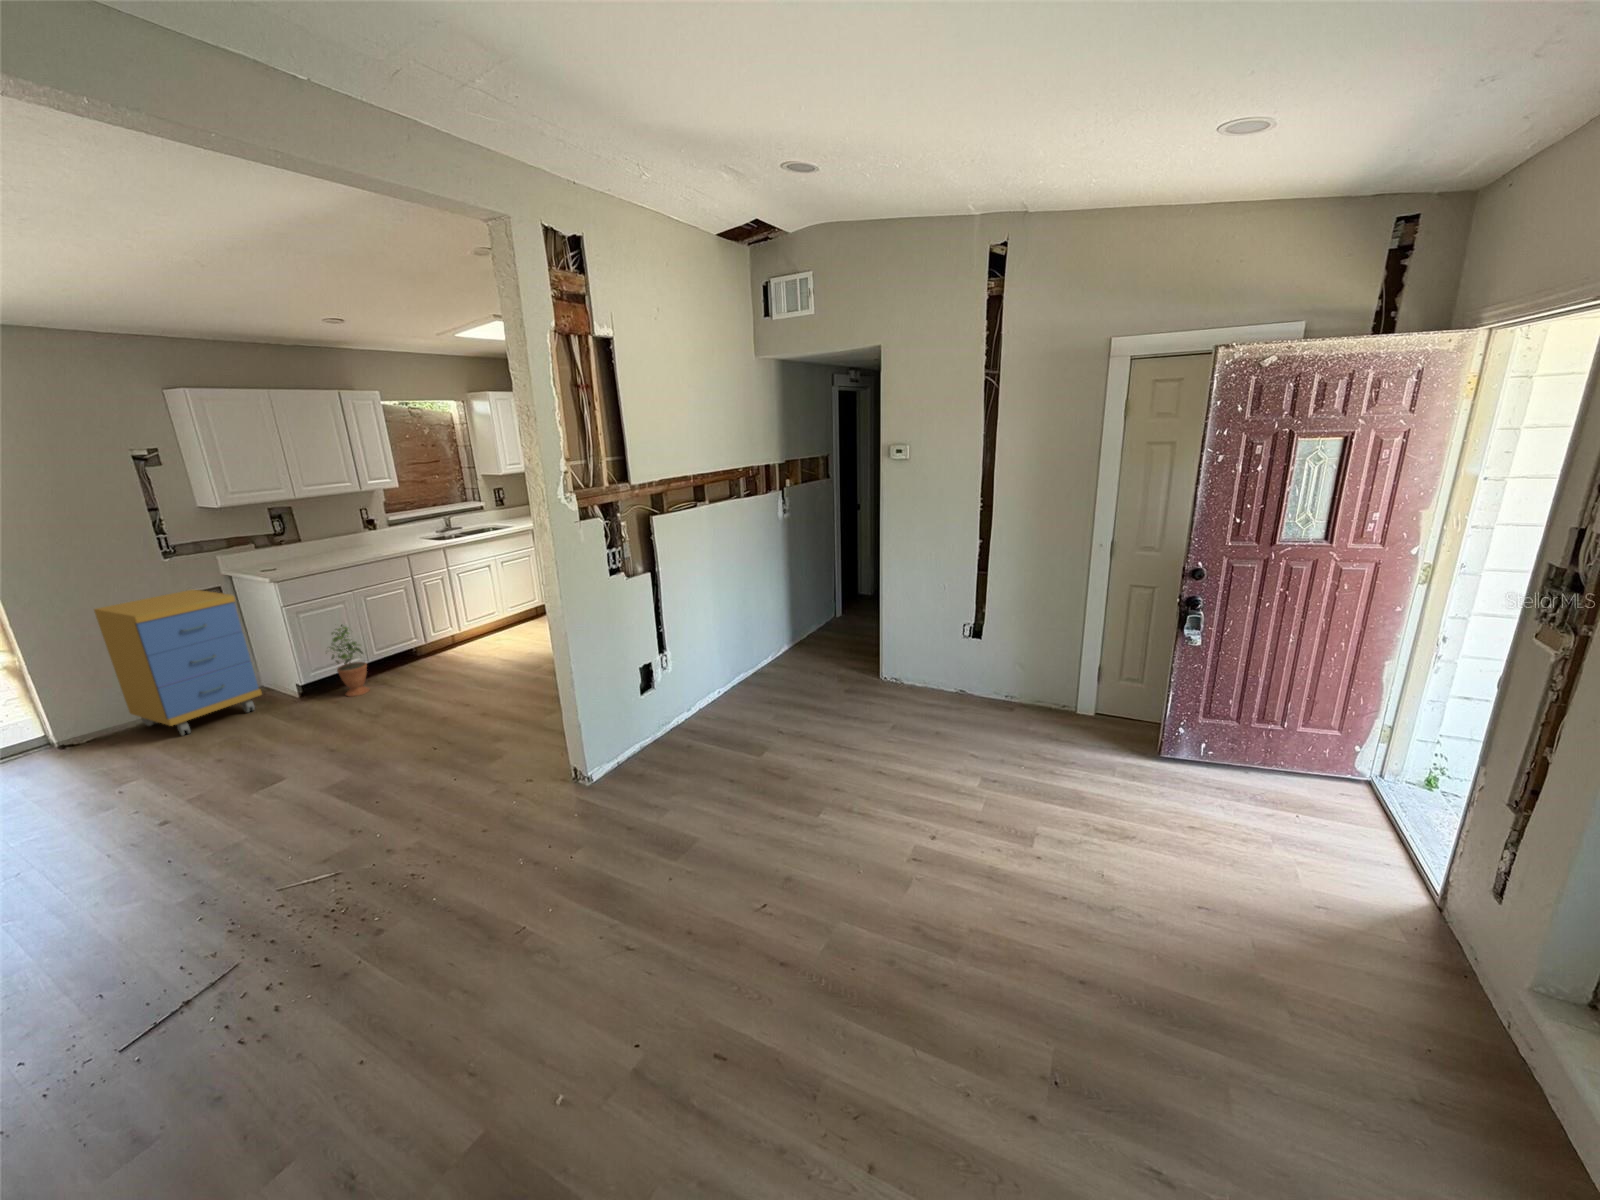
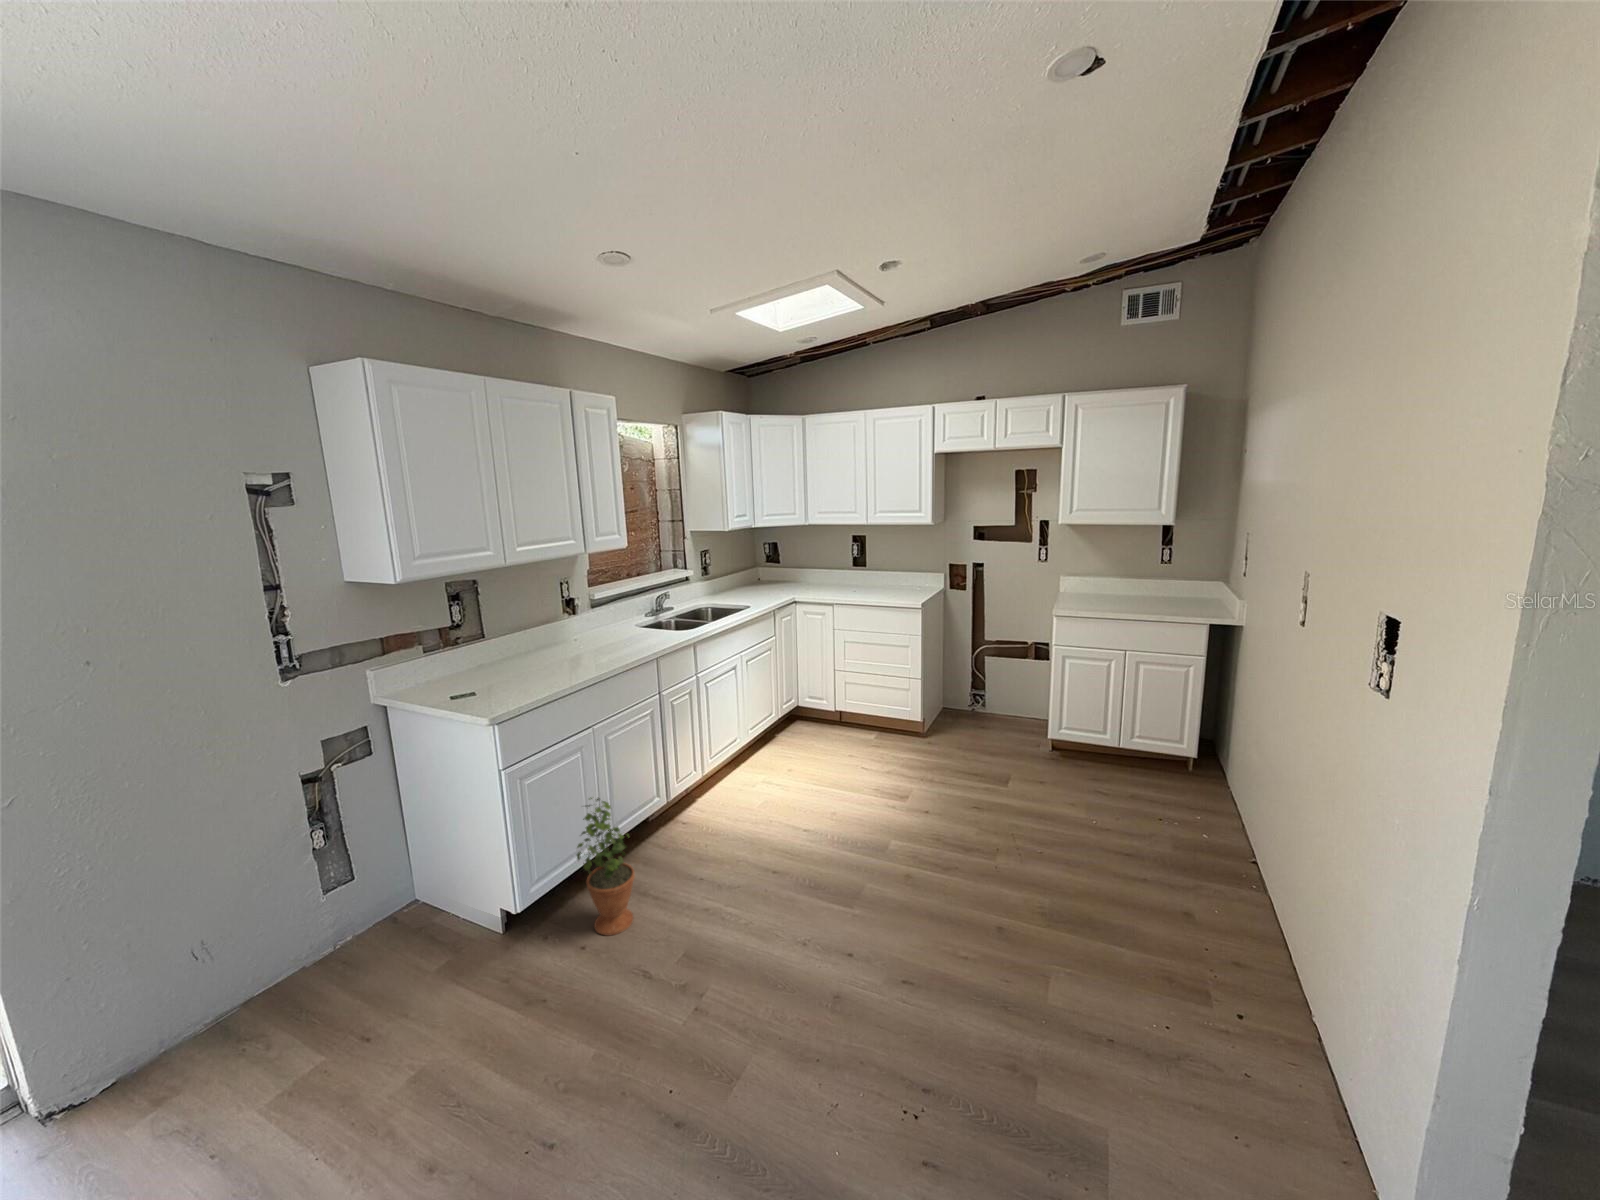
storage cabinet: present [94,590,262,736] -> none [142,739,454,1083]

